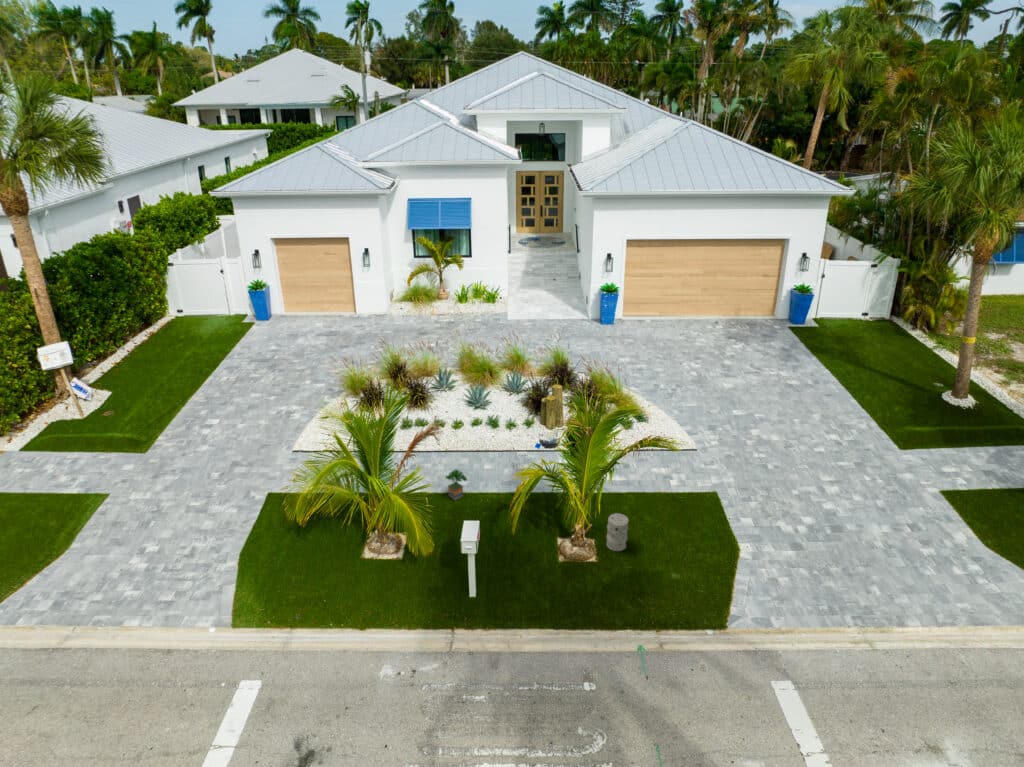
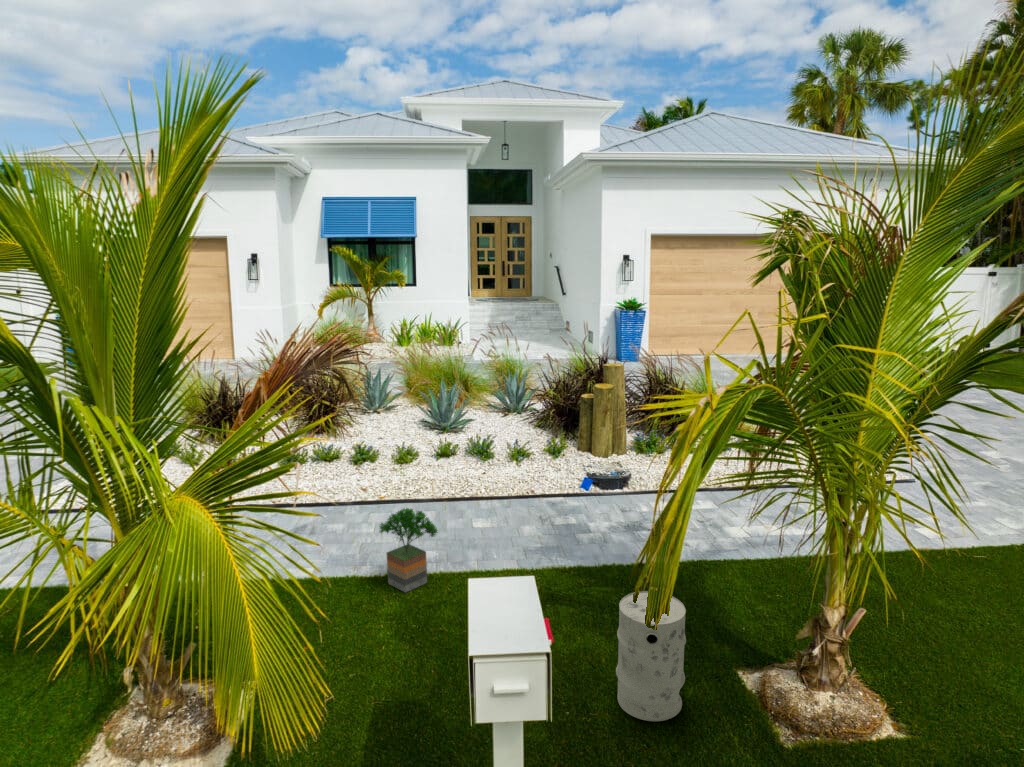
trash can: present [606,513,628,551] -> present [616,591,686,721]

